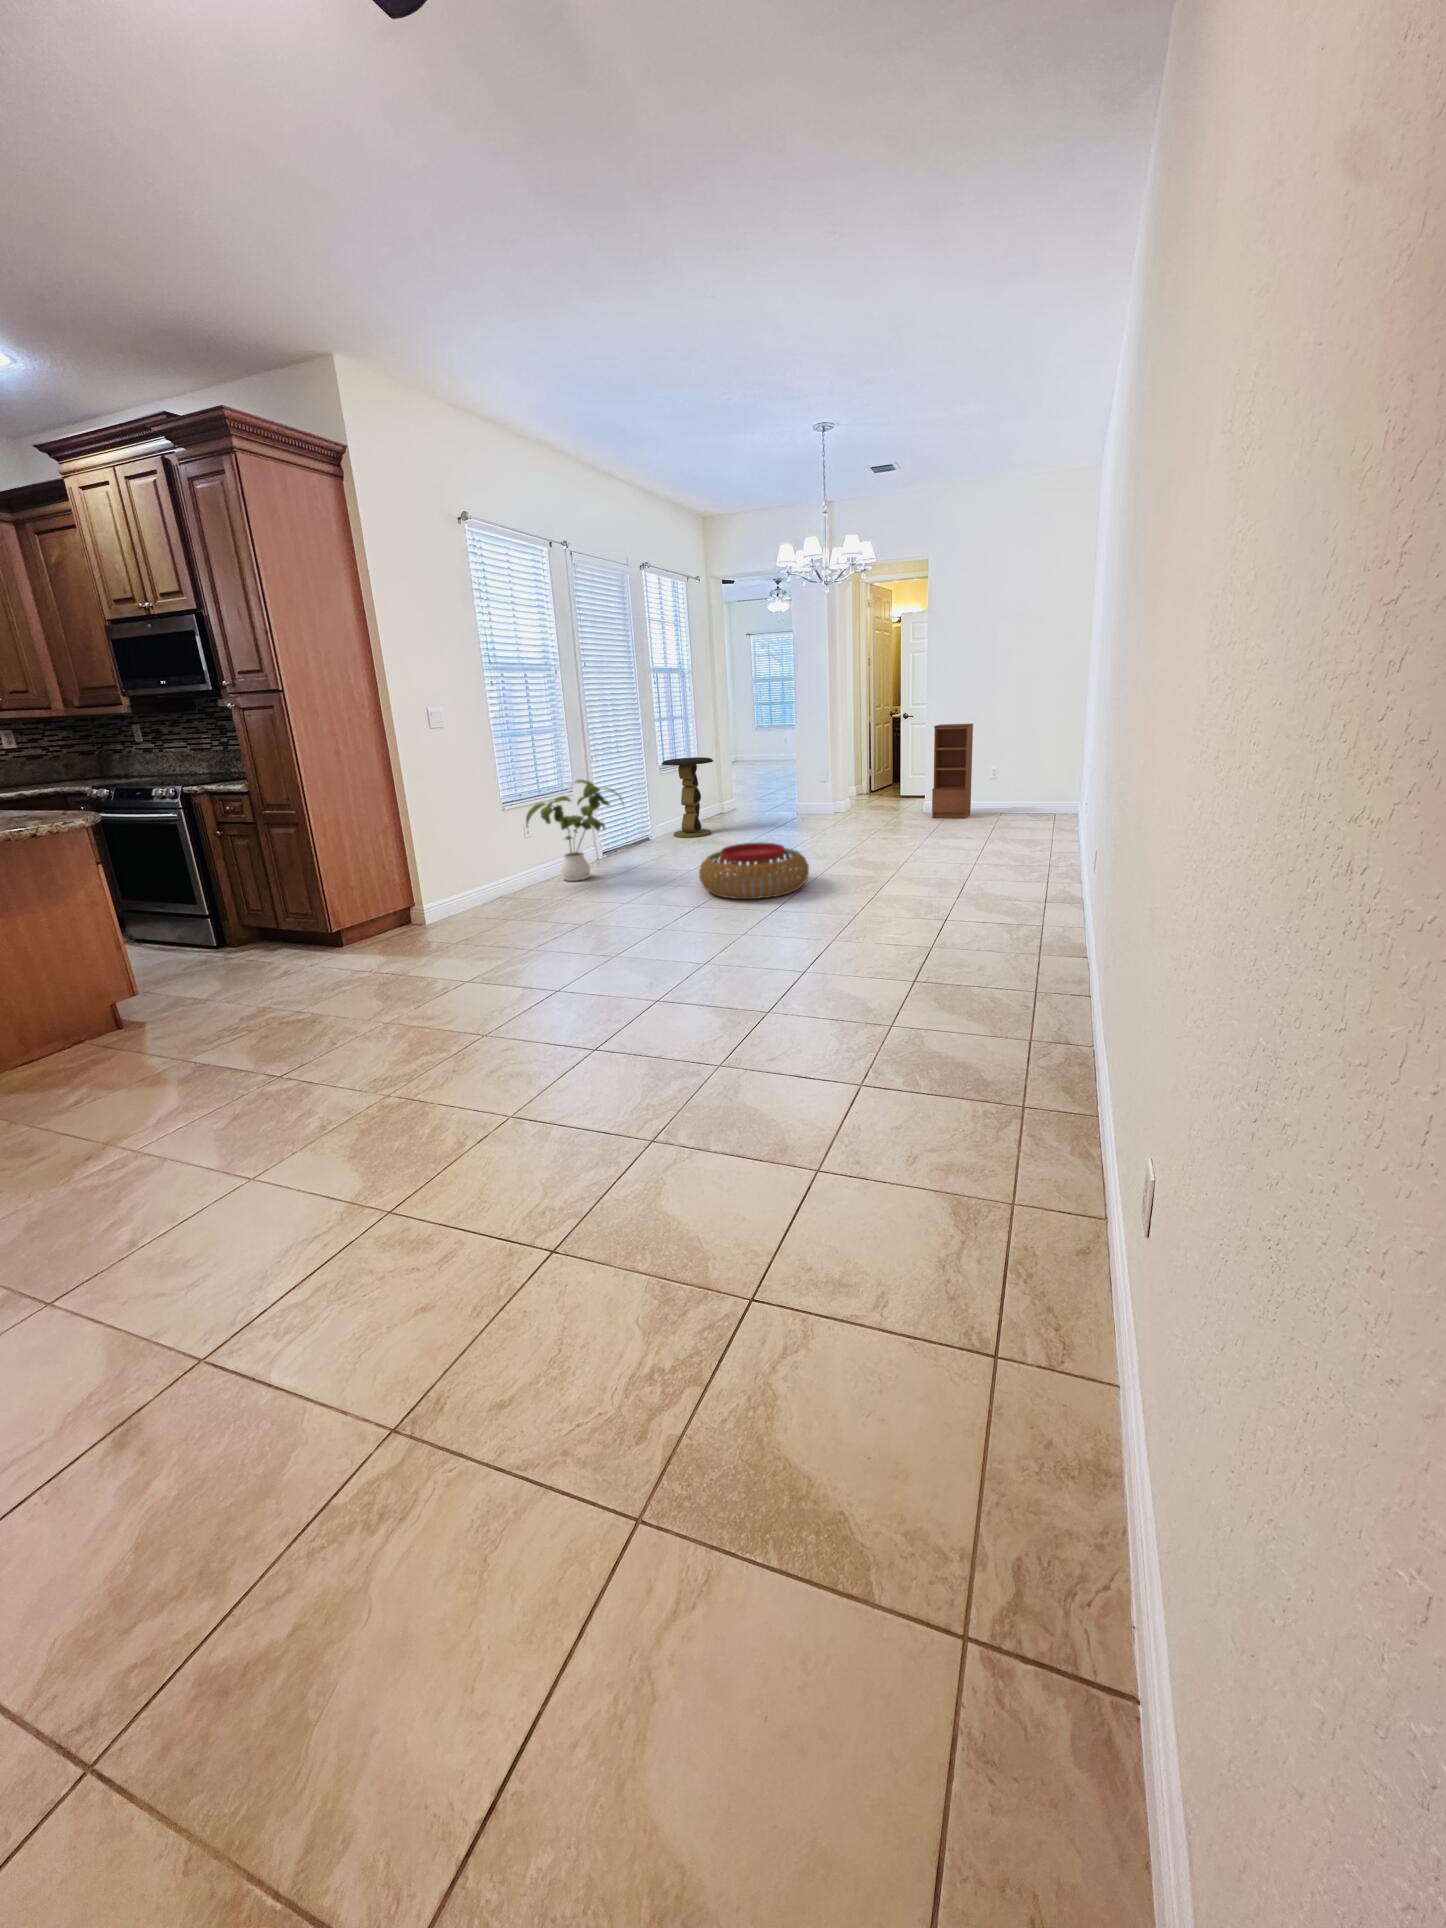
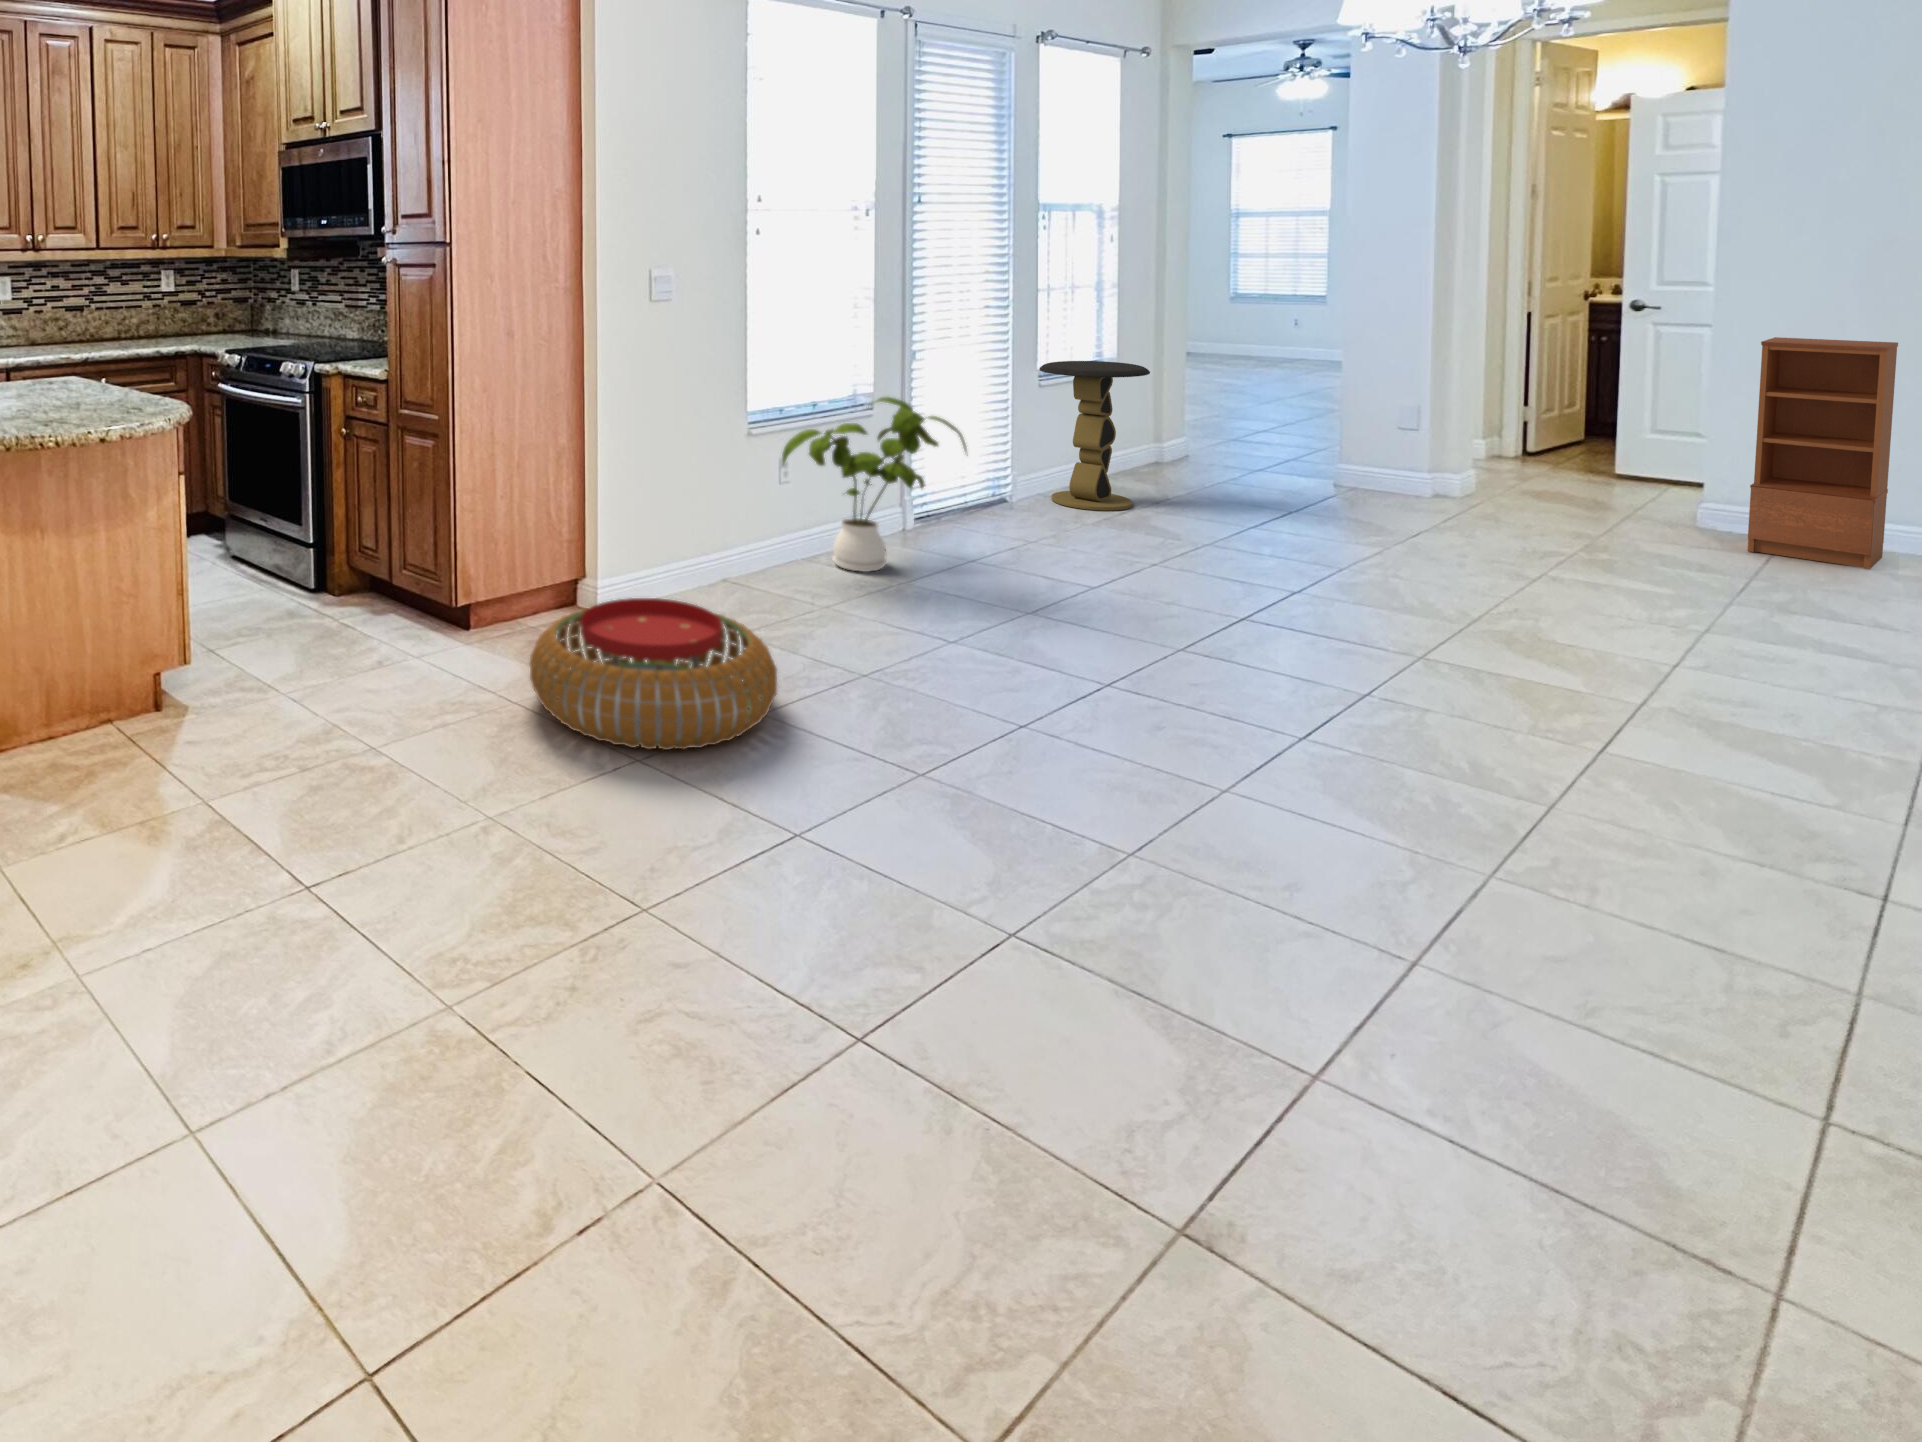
pouf: present [699,843,809,899] -> present [529,598,777,750]

